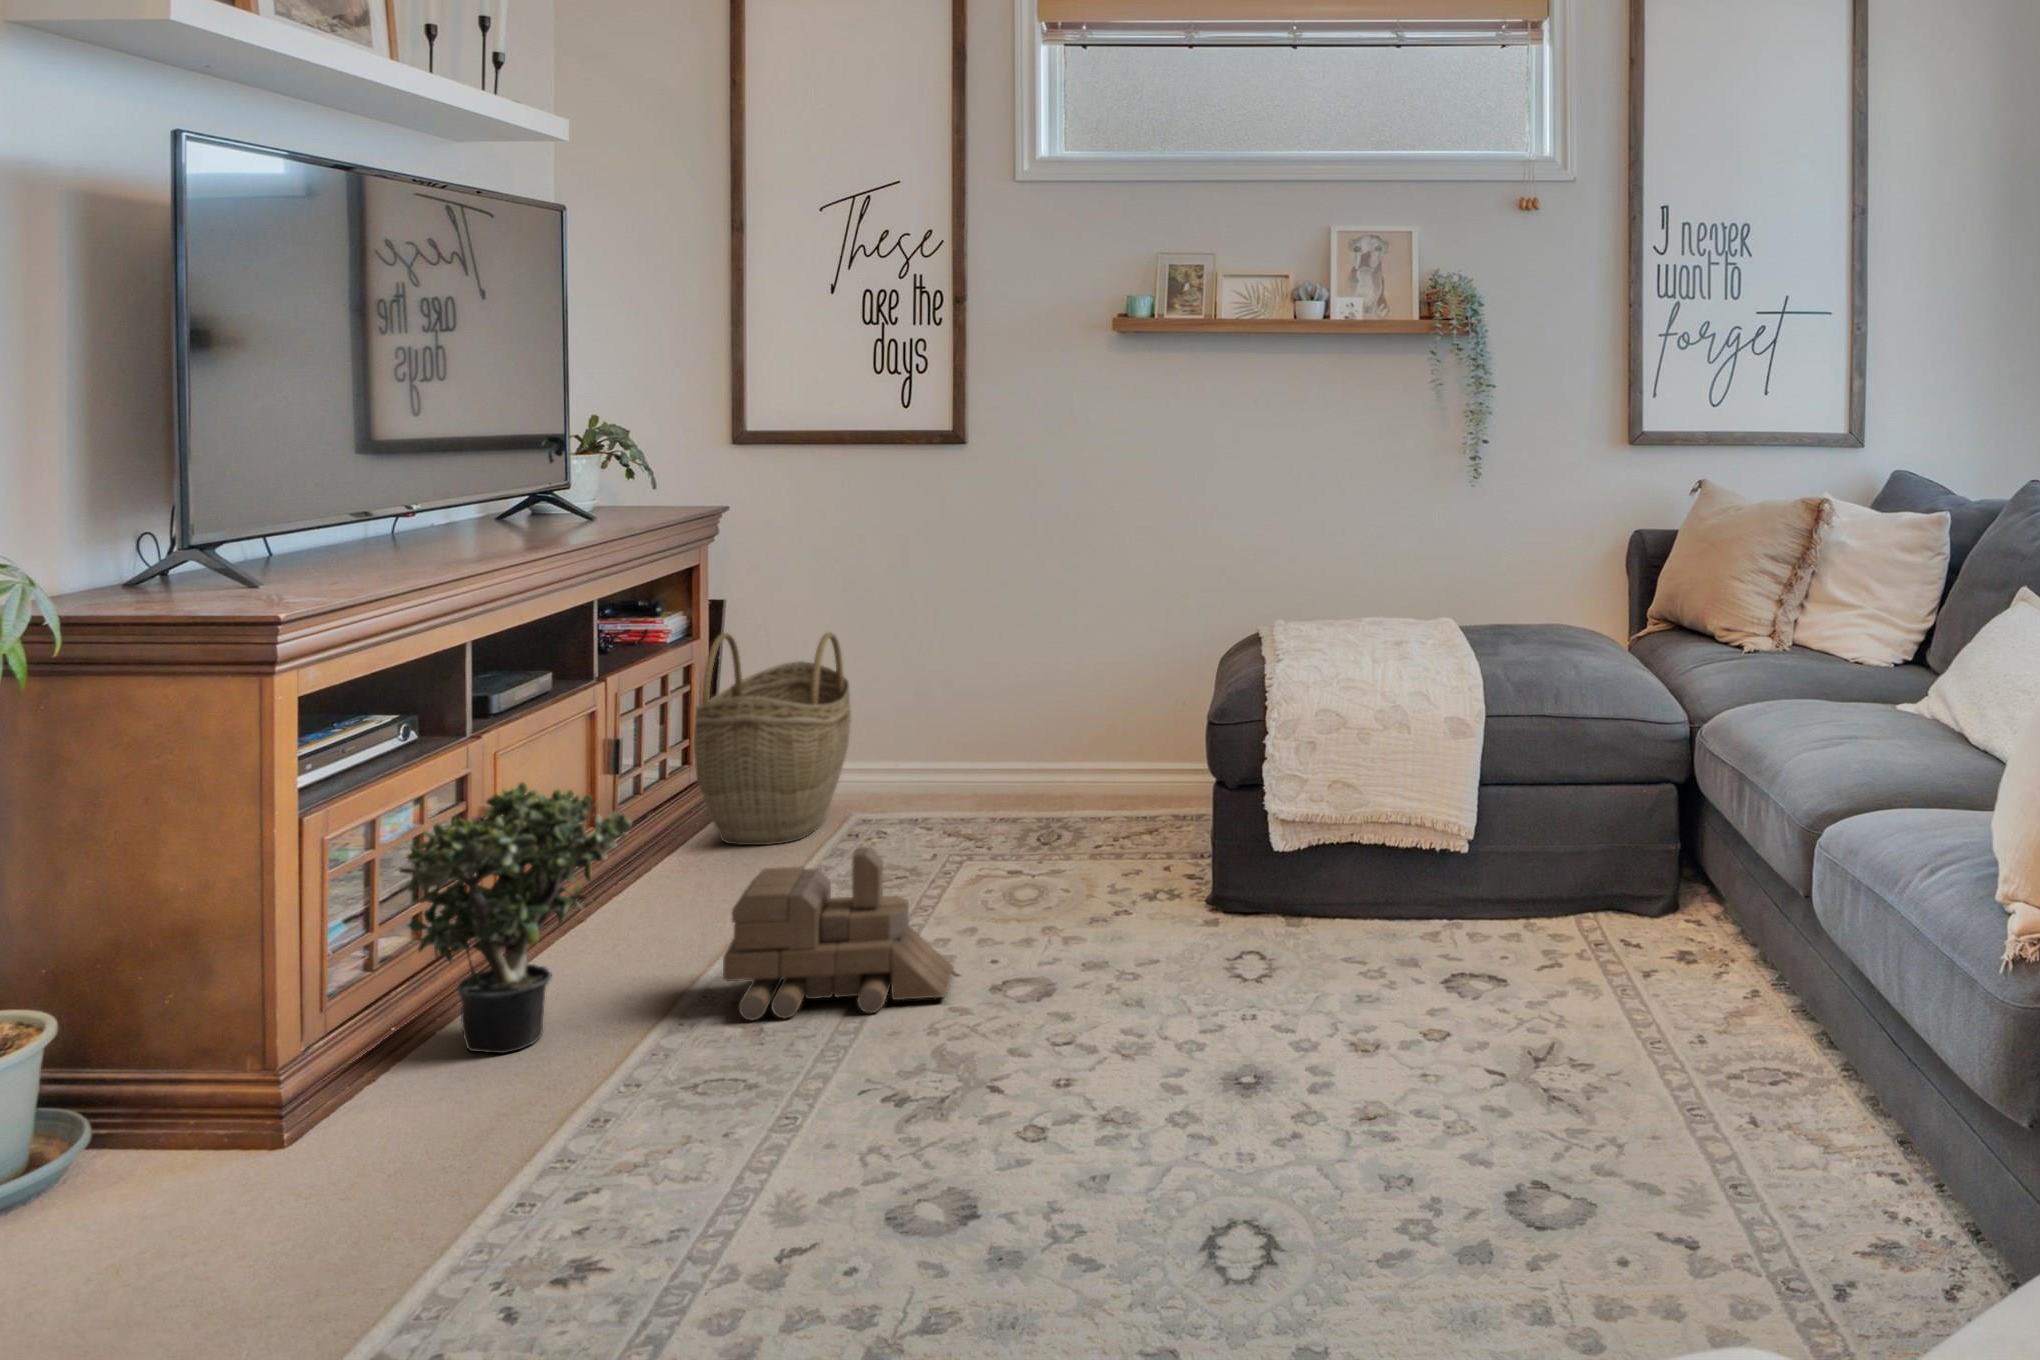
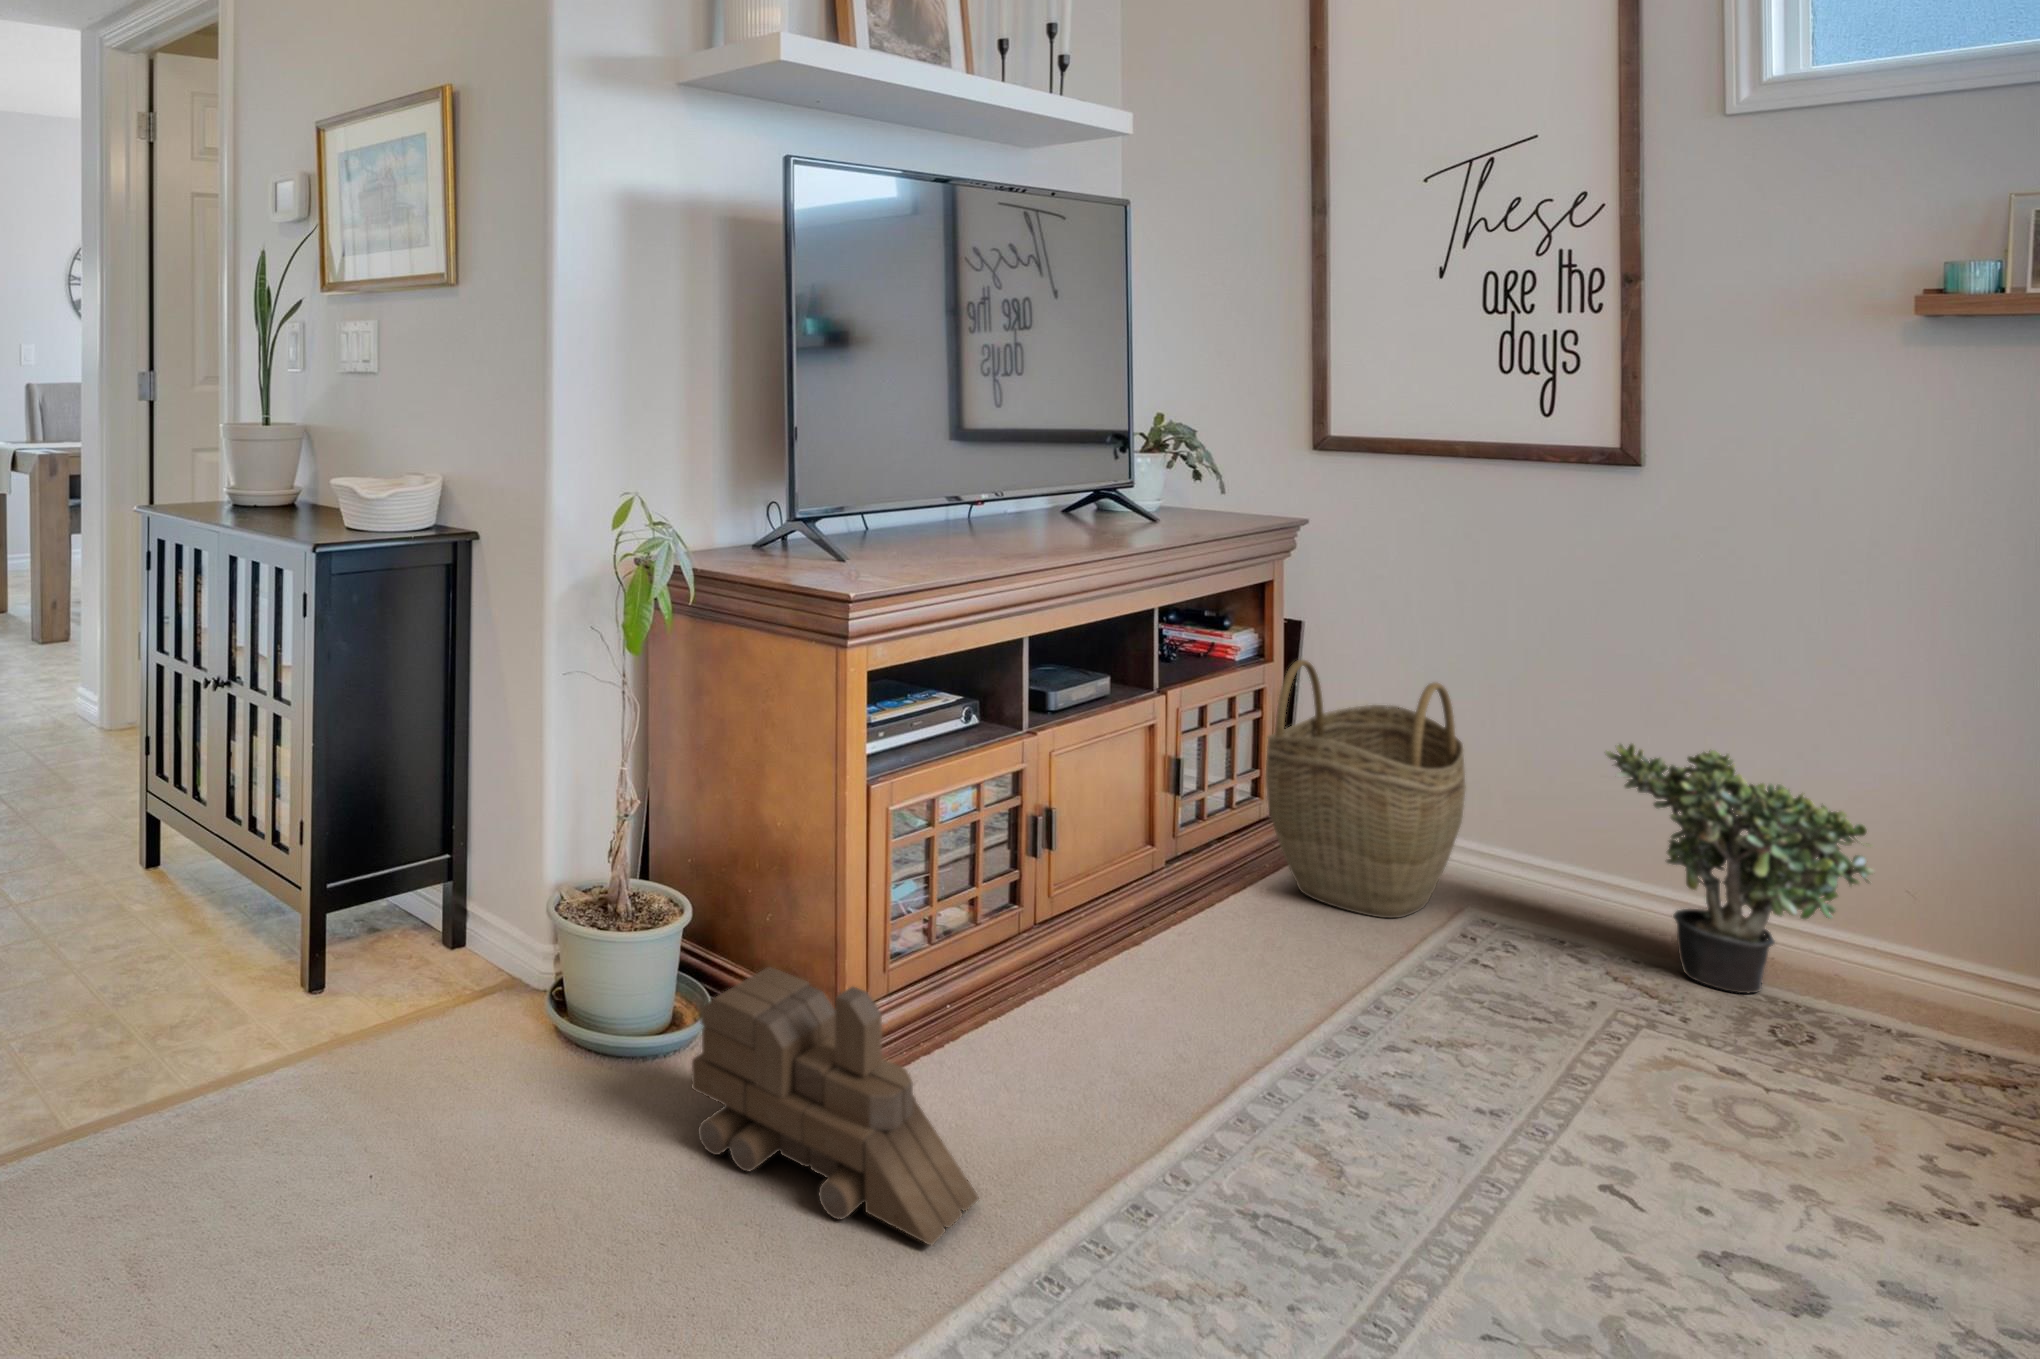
potted plant: present [399,782,632,1053] -> present [1606,744,1874,993]
toy train: present [723,847,954,1020] -> present [692,967,979,1245]

